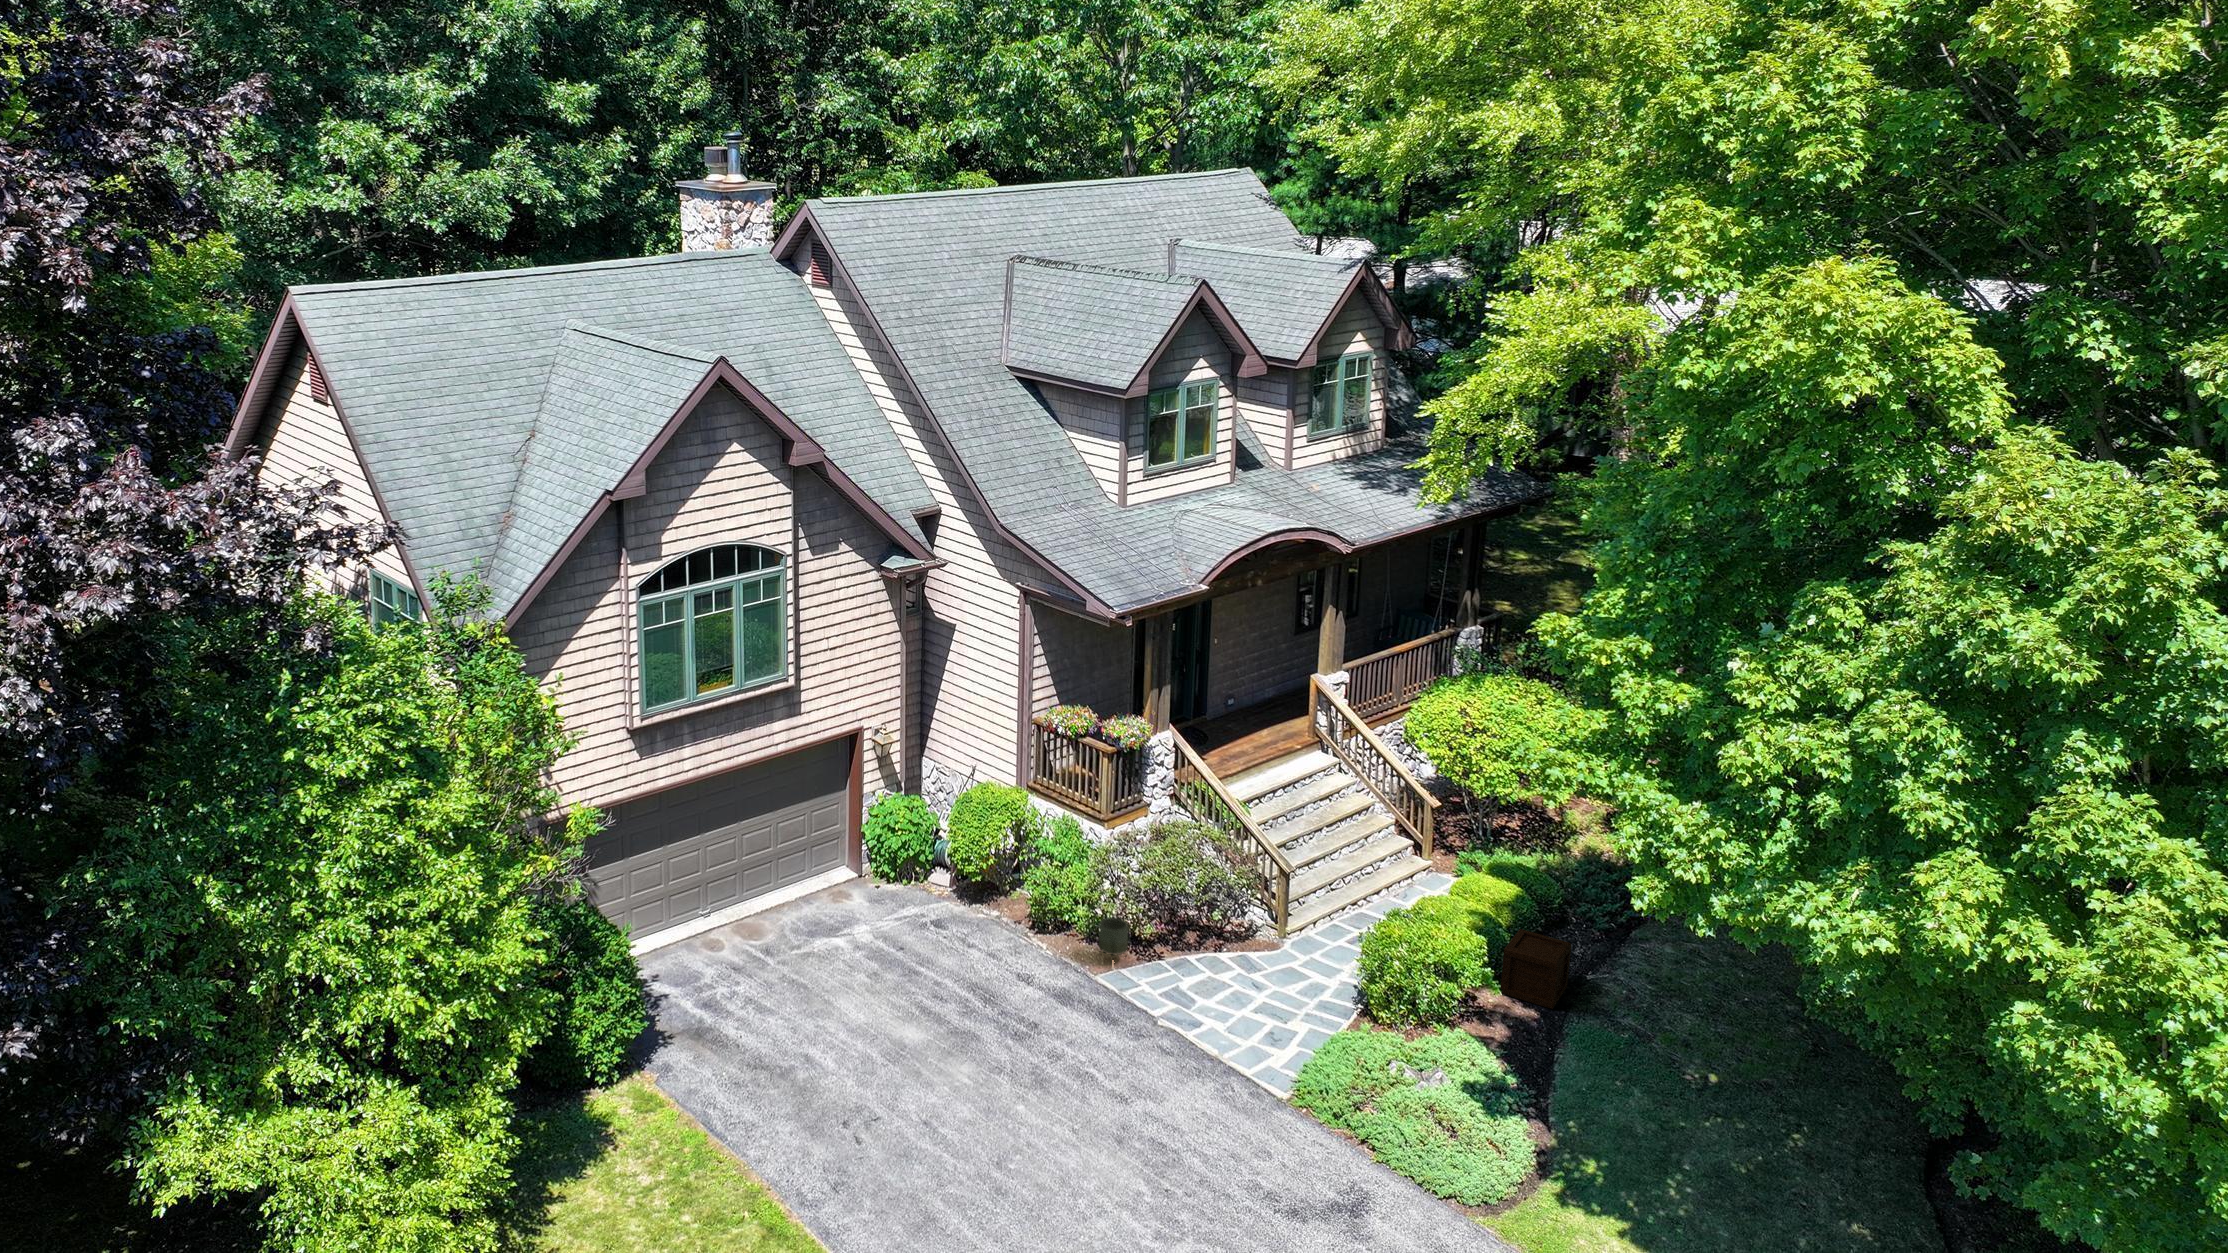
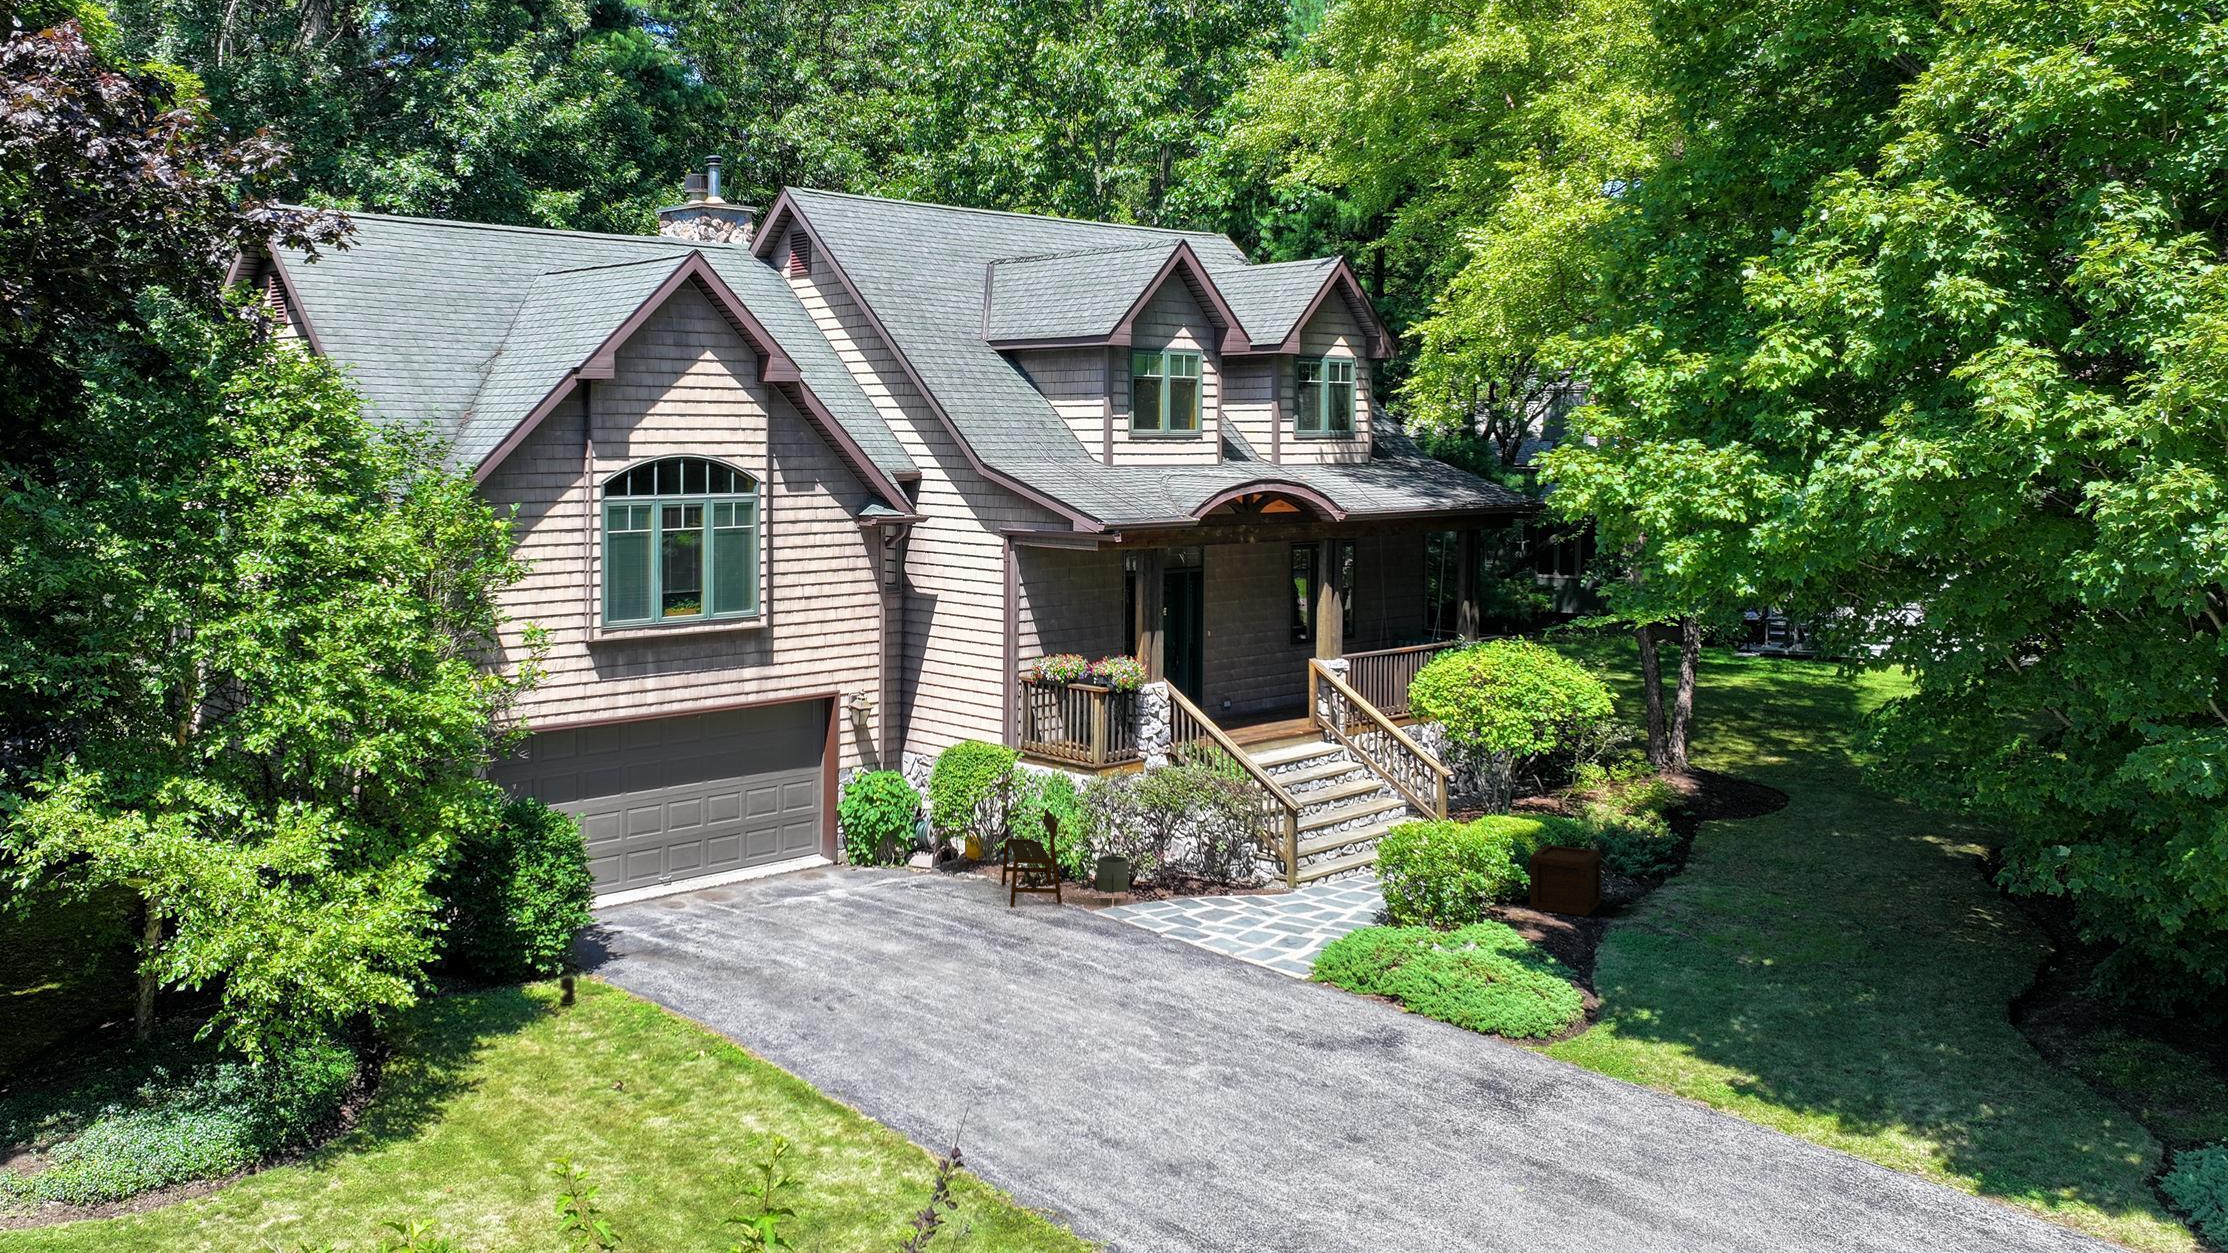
bench: none [1010,859,1066,963] -> present [1001,809,1062,906]
watering can: none [605,1074,632,1106] -> present [559,975,580,1005]

